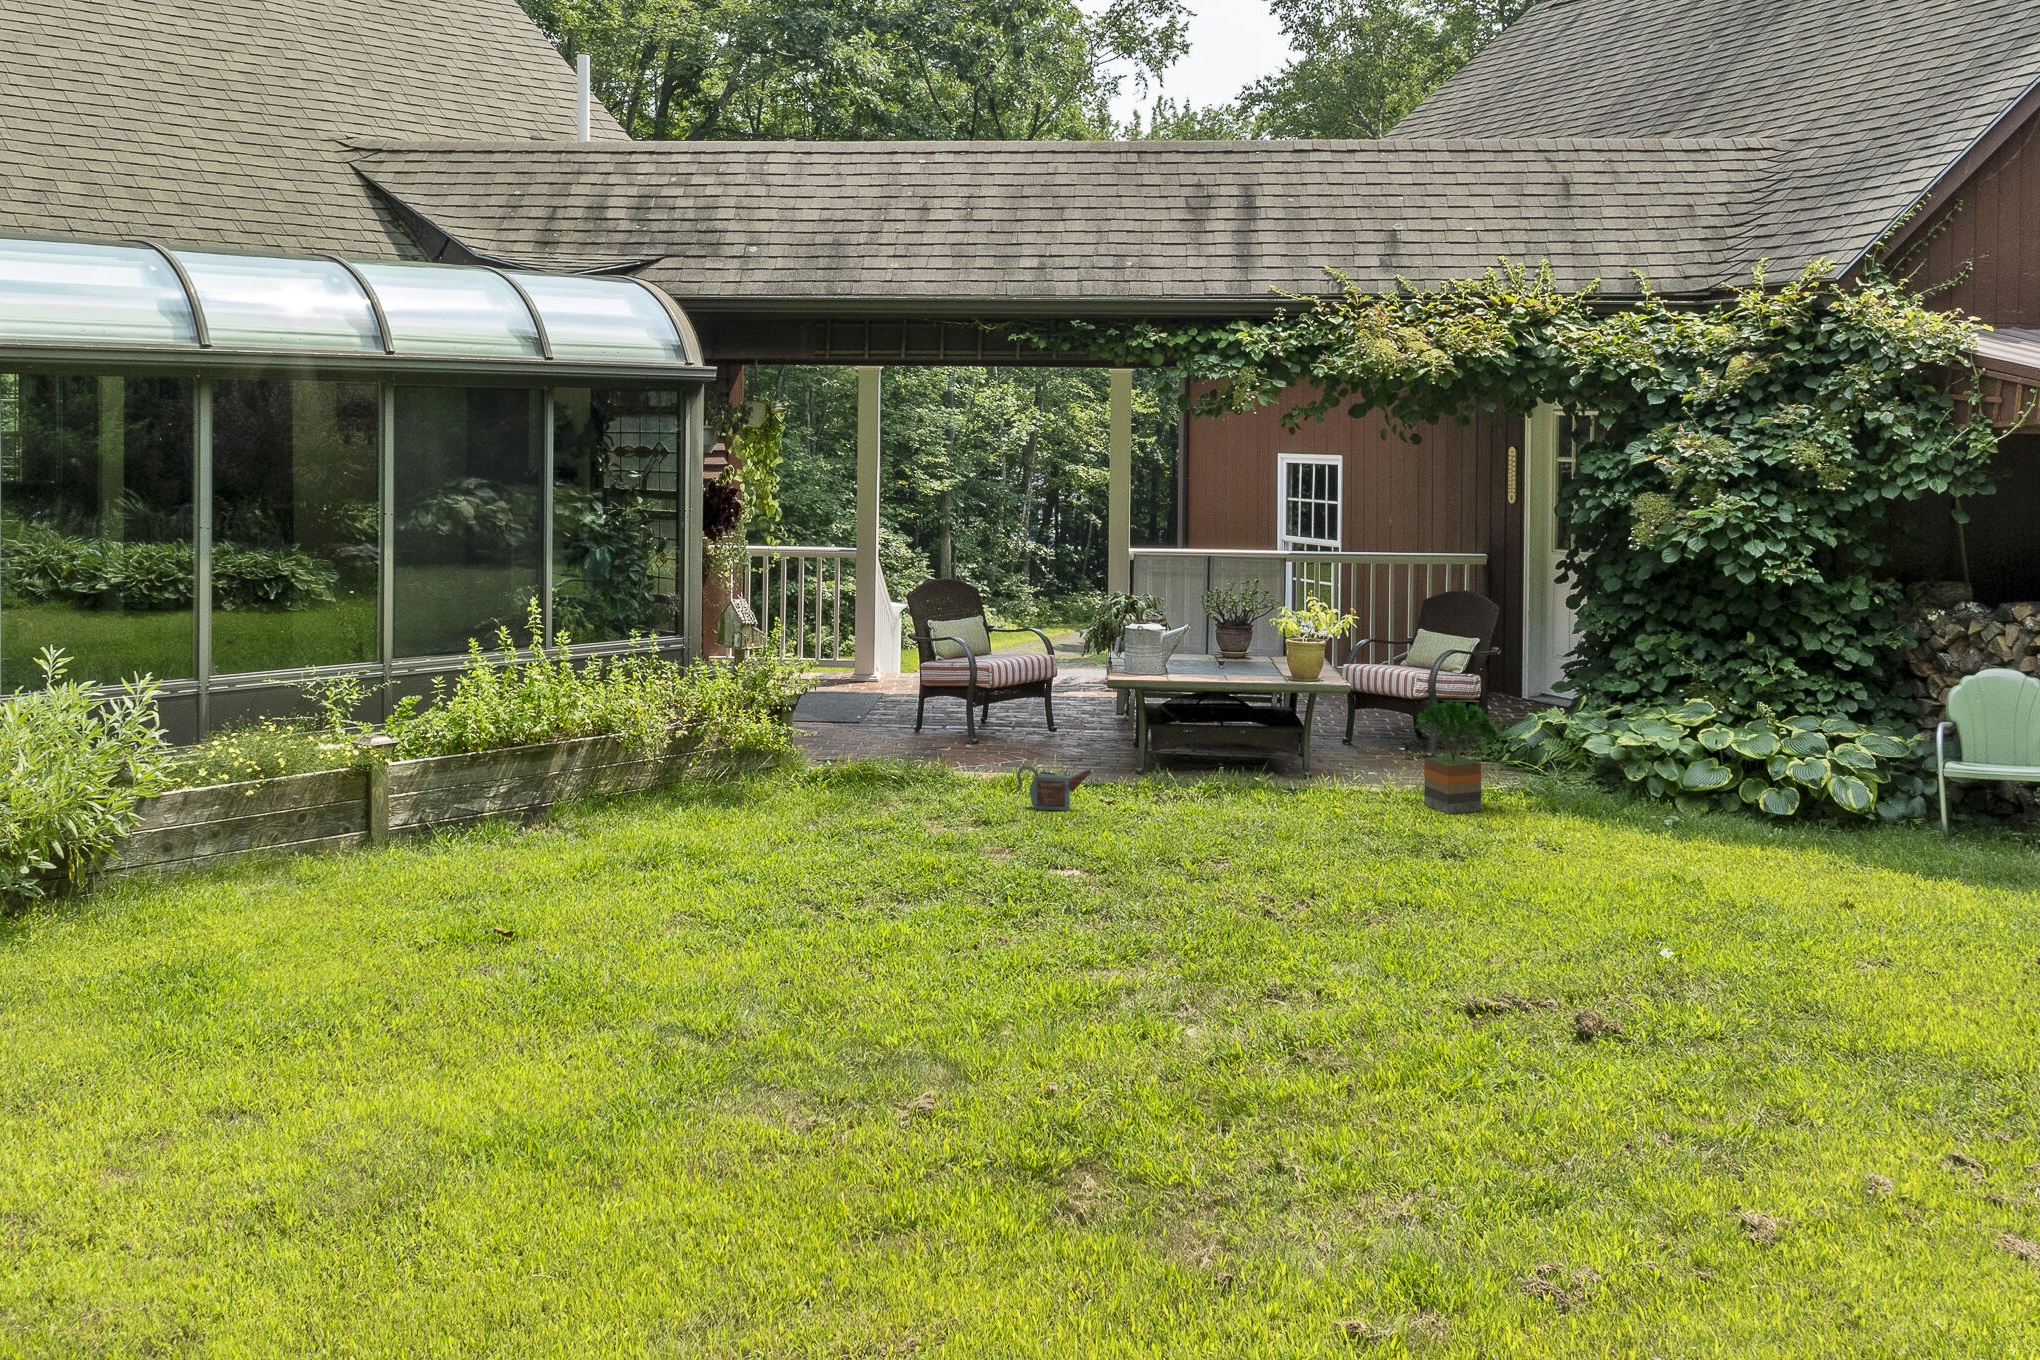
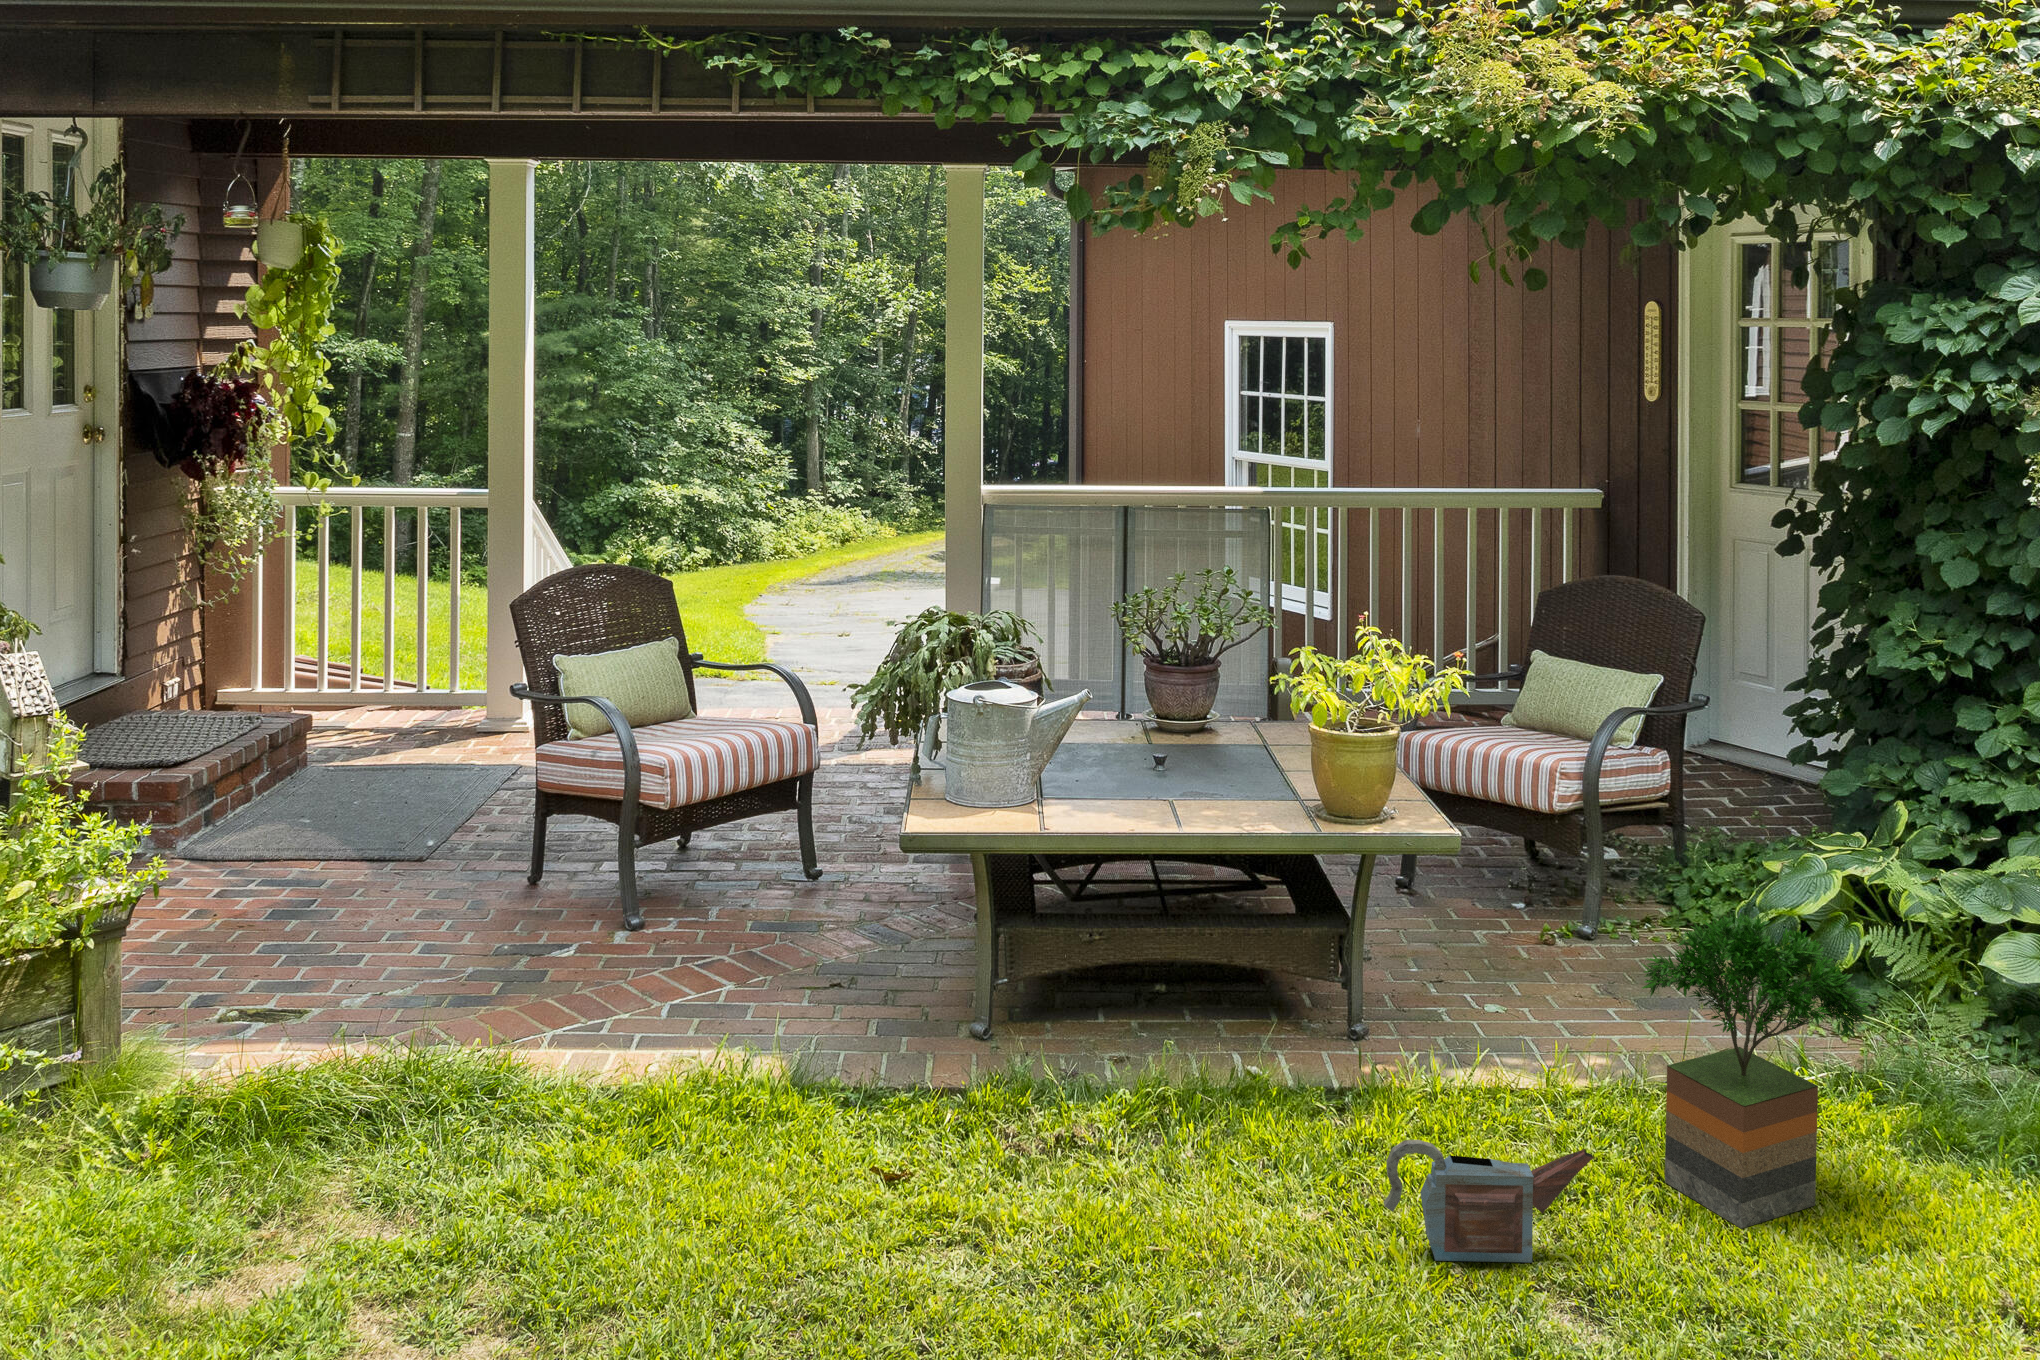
watering can: present [1016,765,1092,811] -> present [1383,1140,1593,1262]

